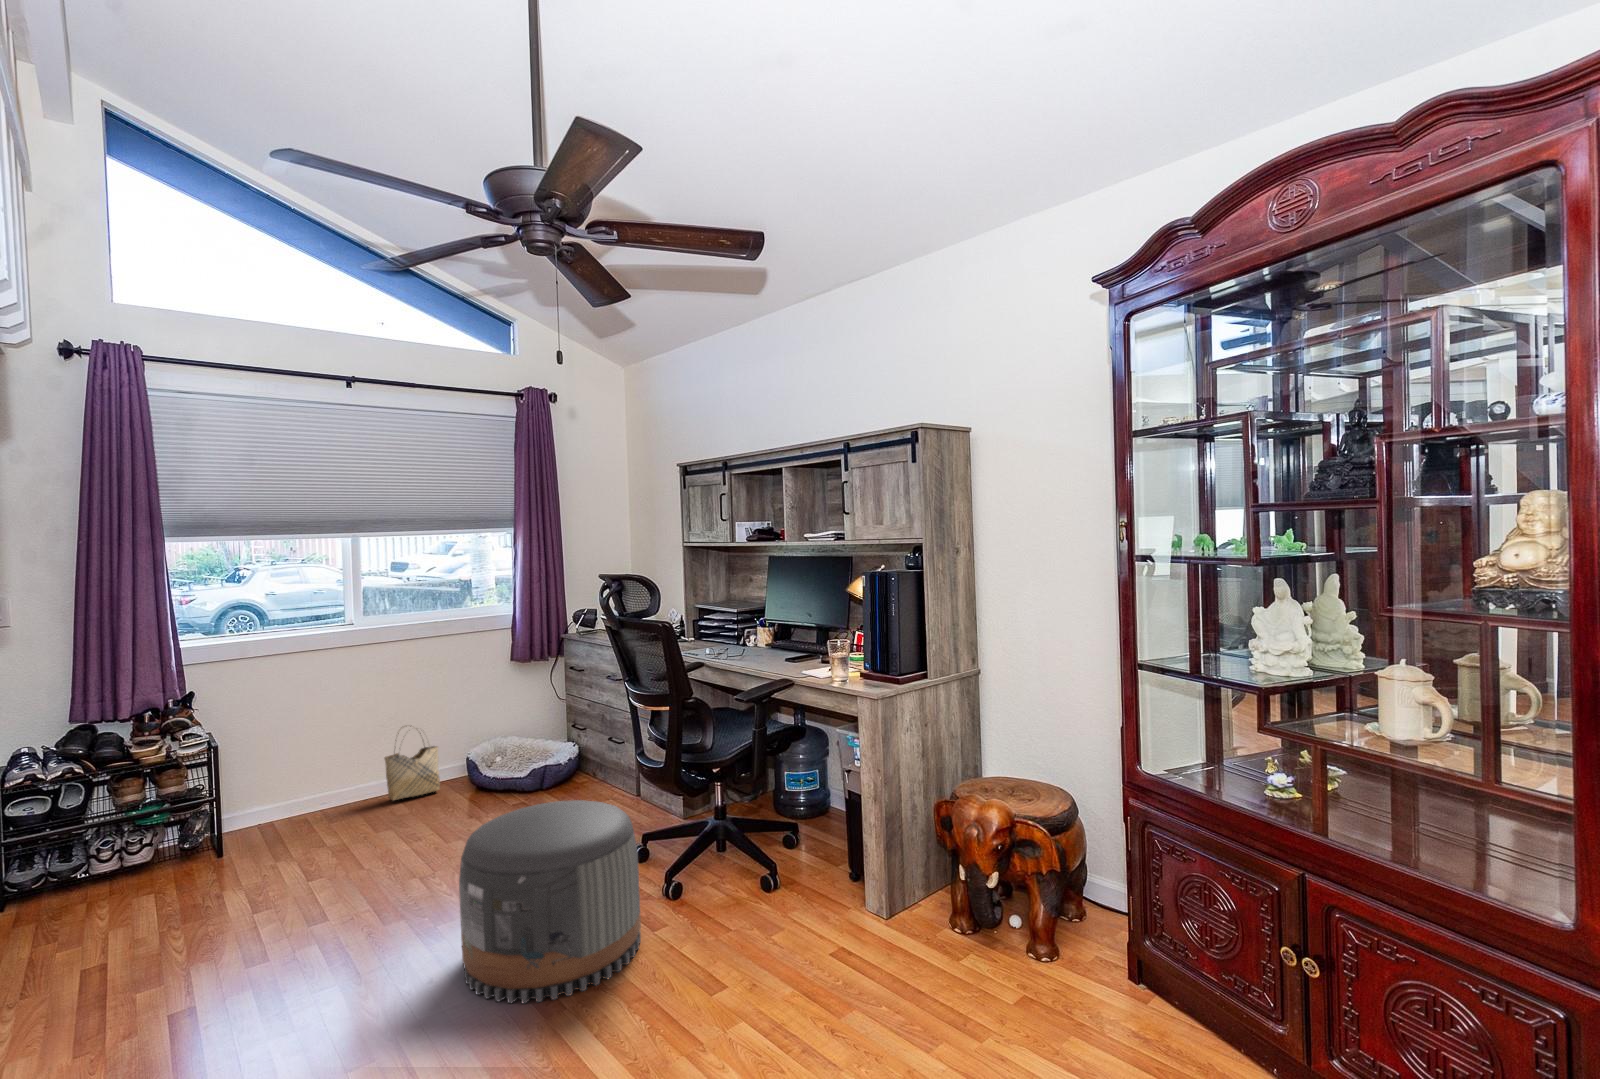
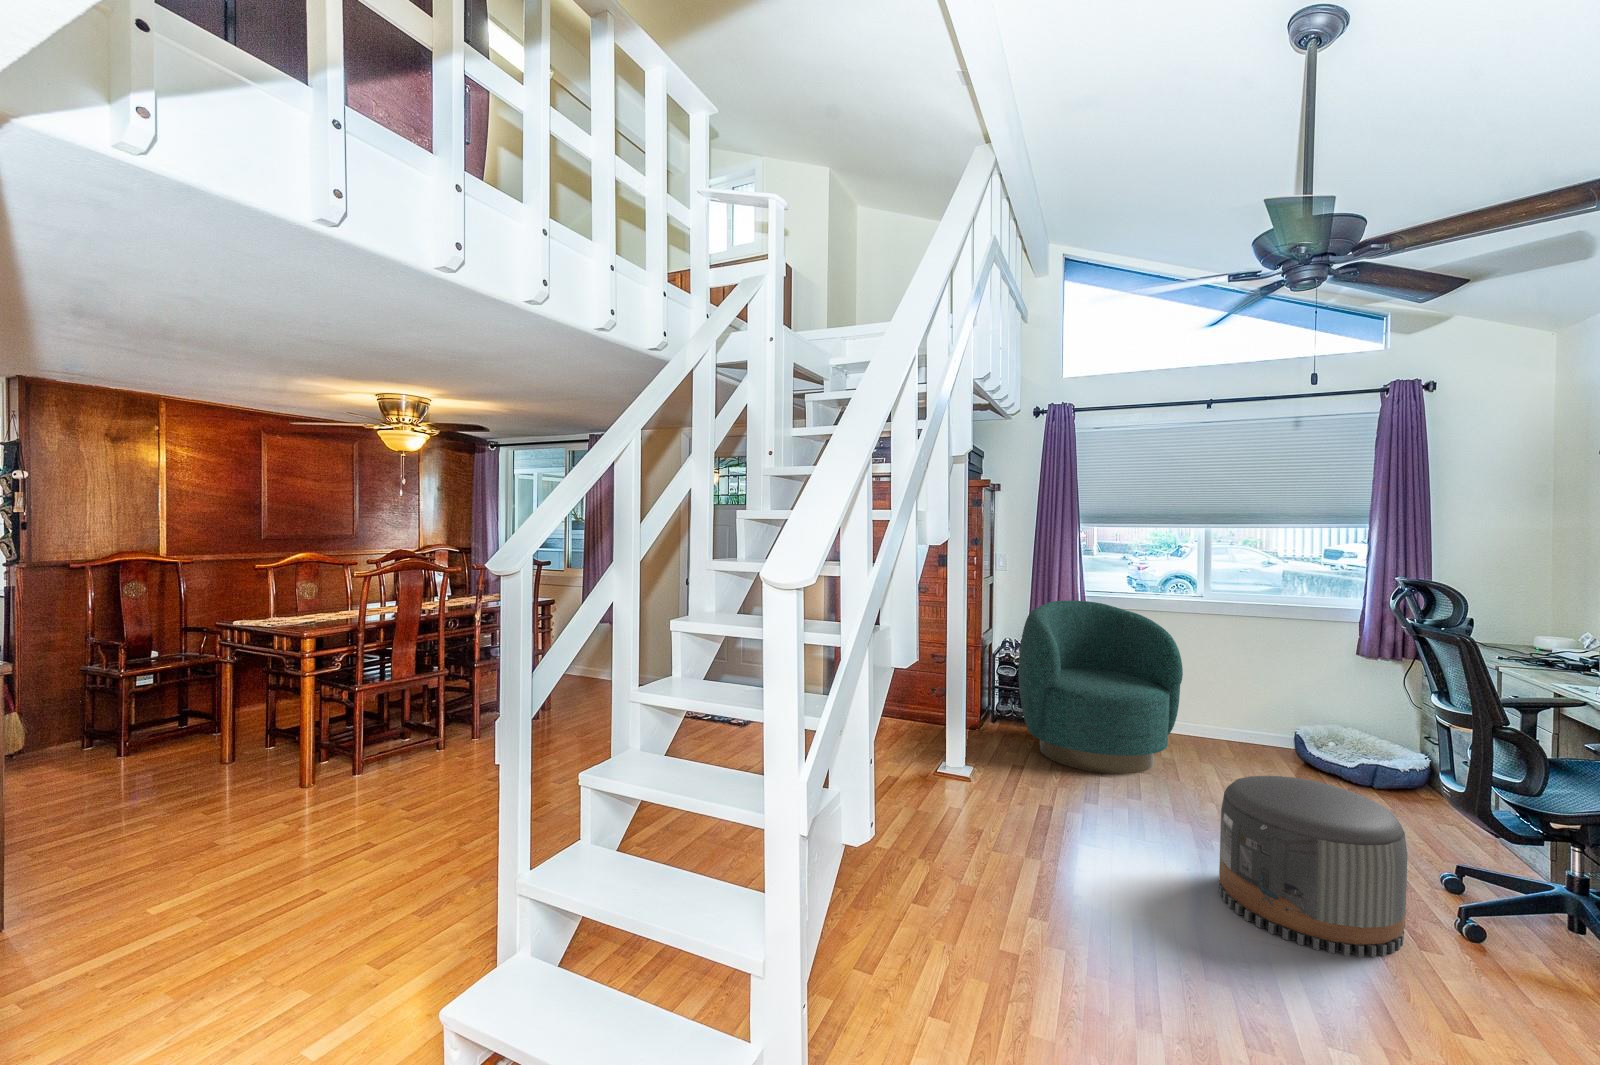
armchair: none [66,657,349,921] -> present [1018,601,1183,774]
woven basket: present [384,730,440,800] -> none [1219,687,1269,751]

